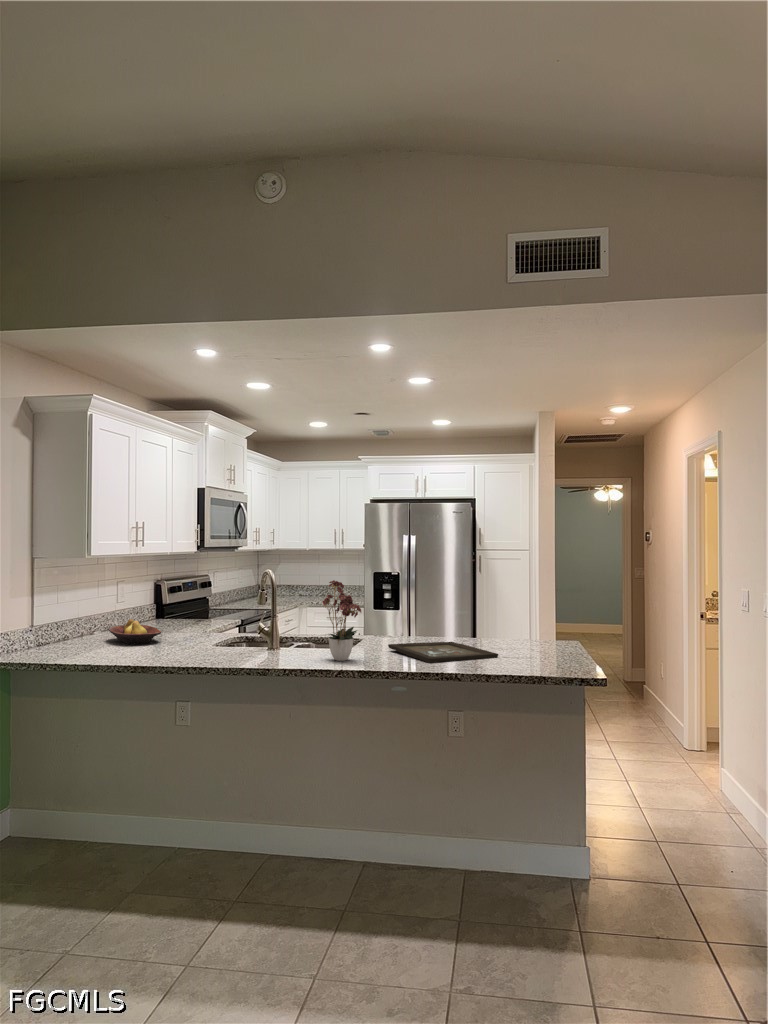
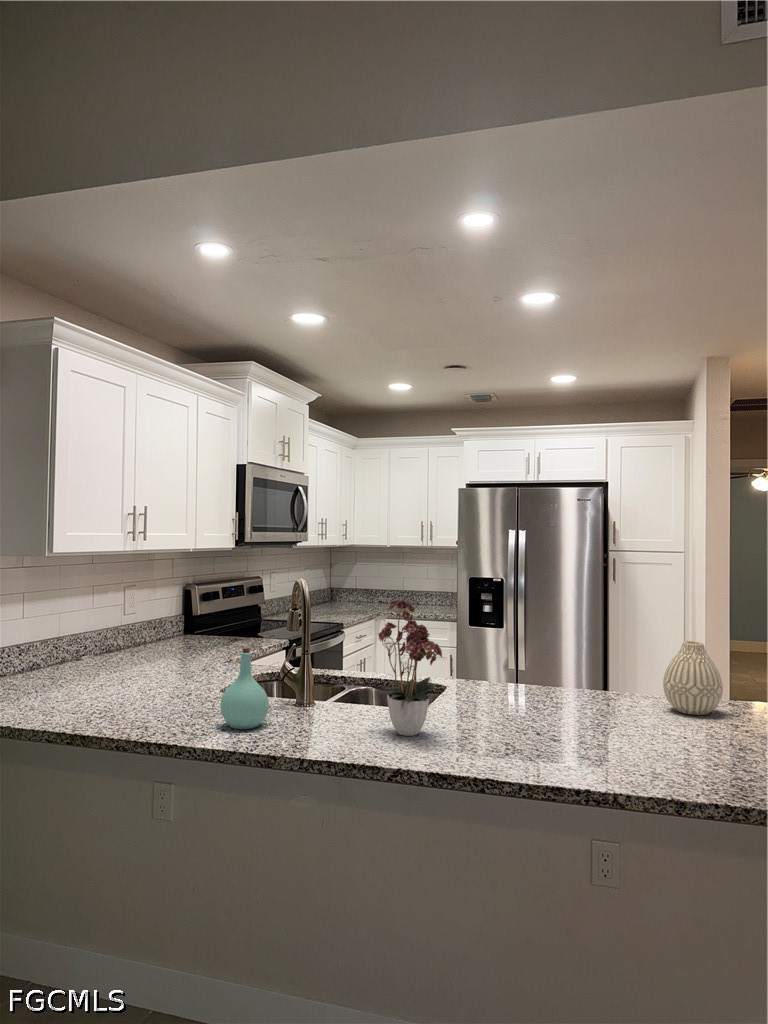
vase: none [494,604,528,648] -> present [663,641,723,715]
bottle: none [224,613,255,662] -> present [220,648,269,729]
fruit bowl: present [109,619,161,645] -> none [89,642,159,682]
tray: present [388,642,498,663] -> none [488,699,682,750]

